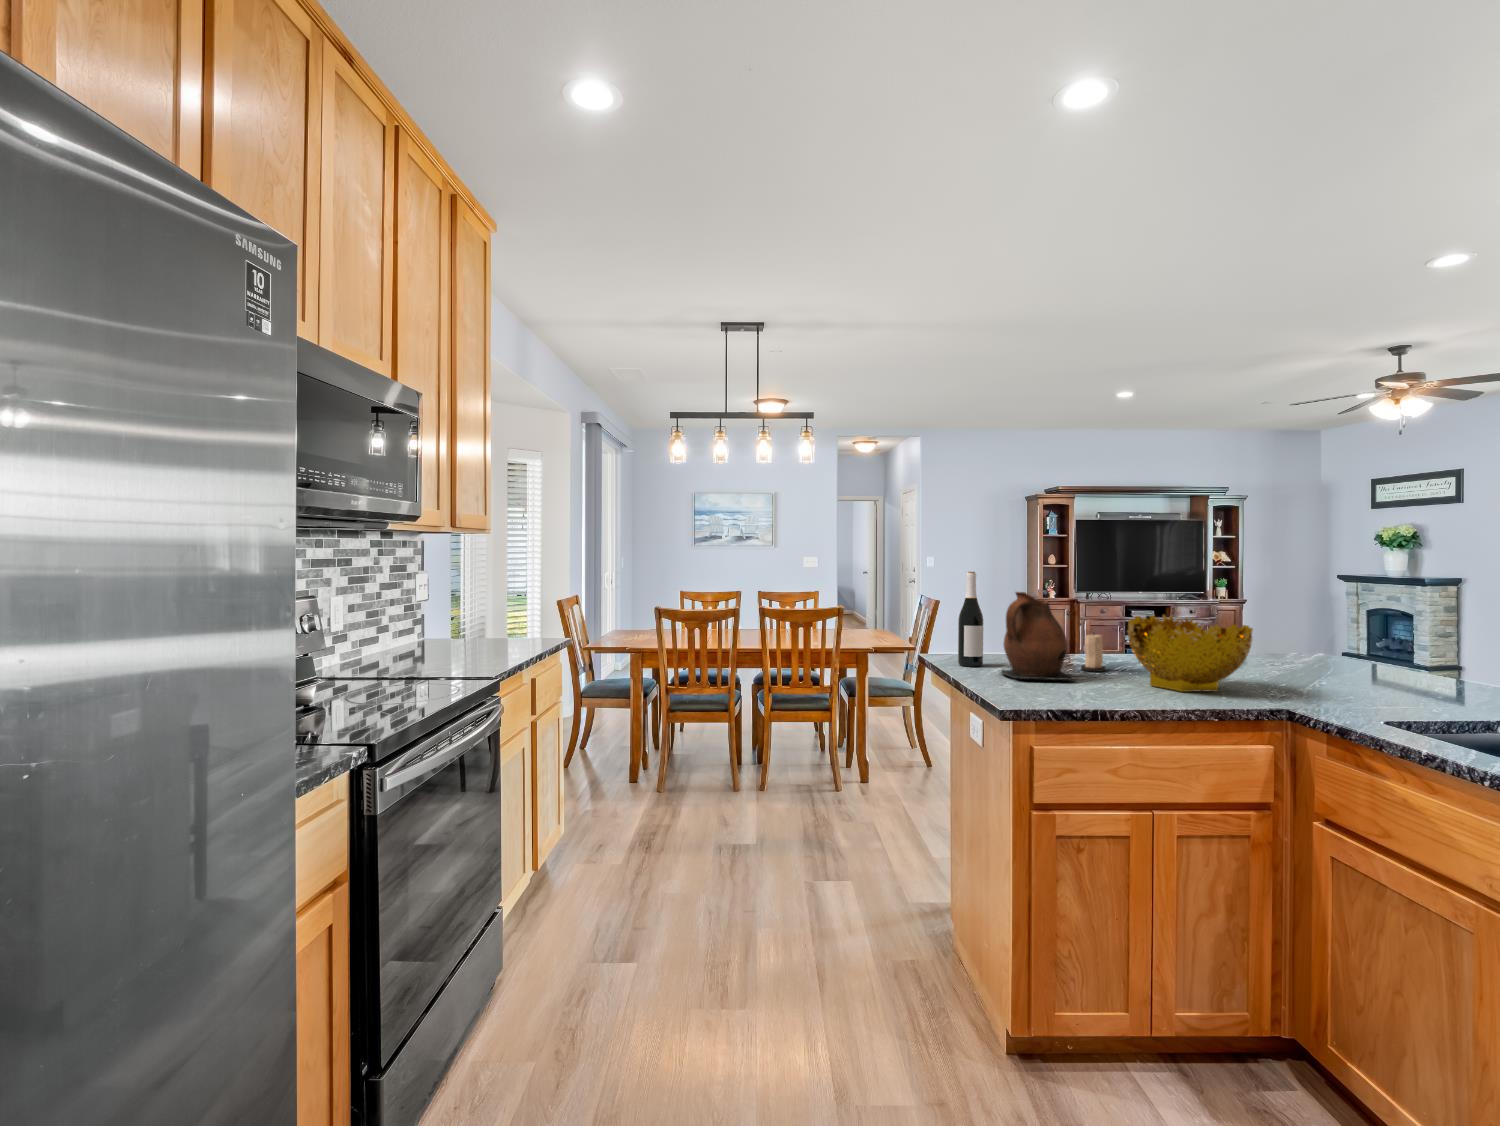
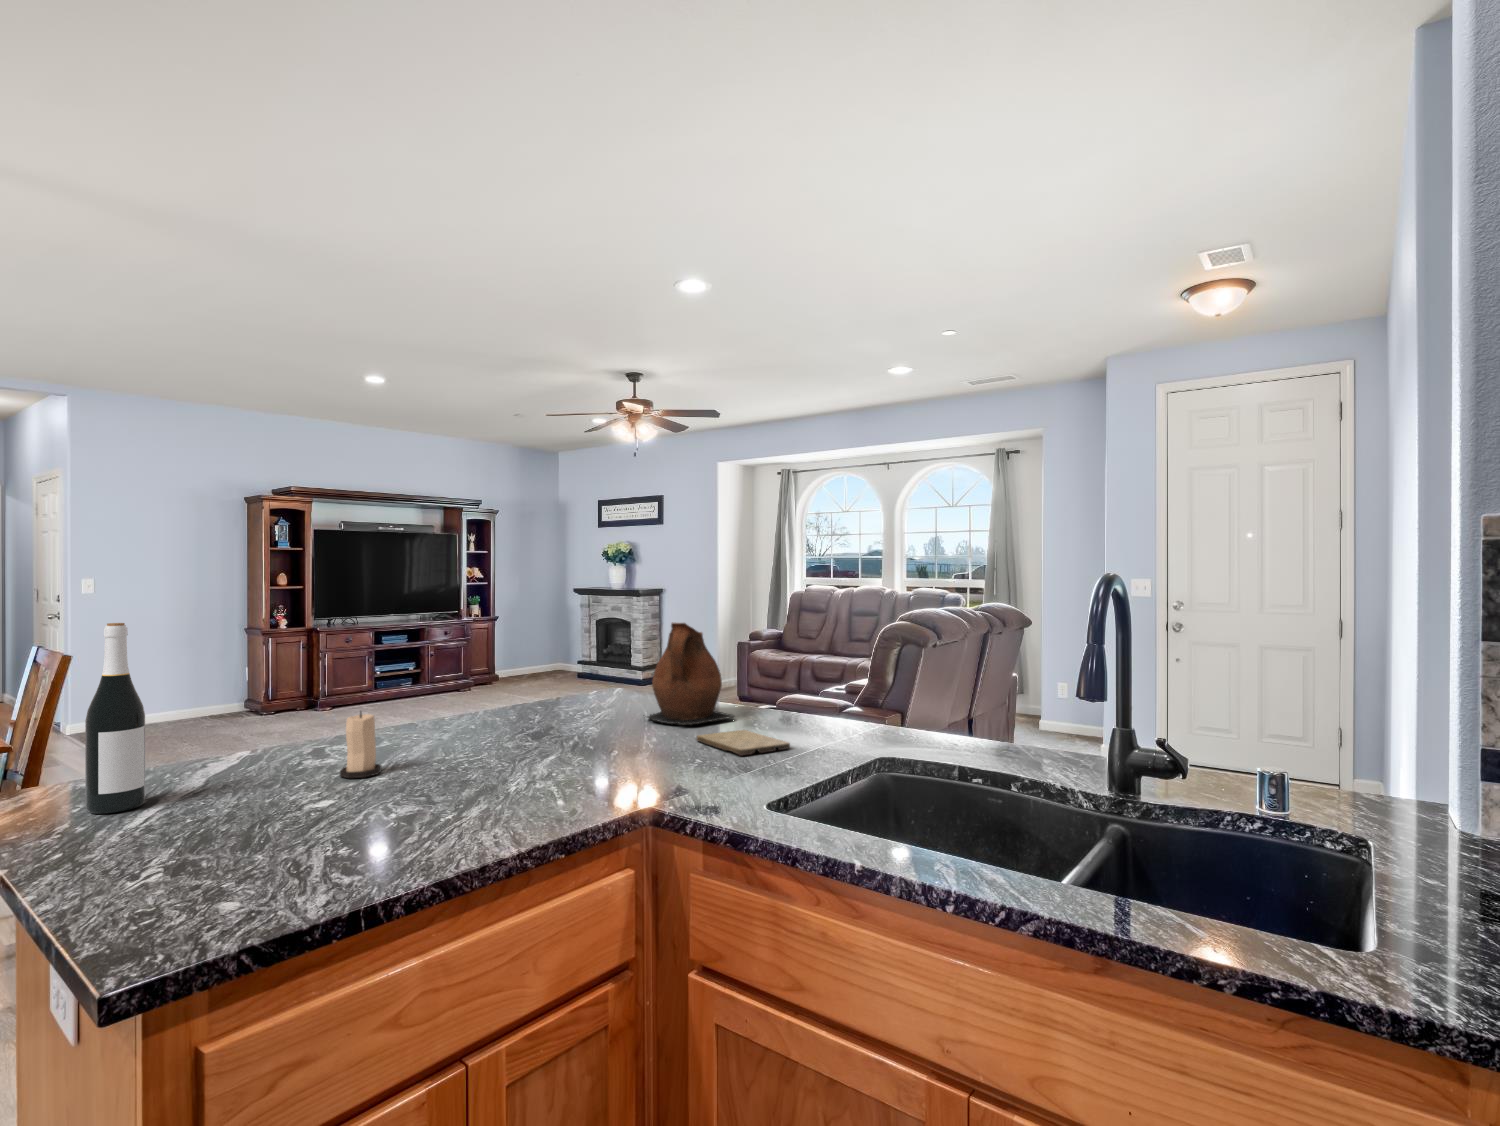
ceramic pitcher: present [1001,592,1075,681] -> present [647,622,734,725]
decorative bowl: present [1128,615,1253,692] -> none [421,673,598,802]
cutting board: none [1363,683,1456,701] -> present [697,730,790,756]

